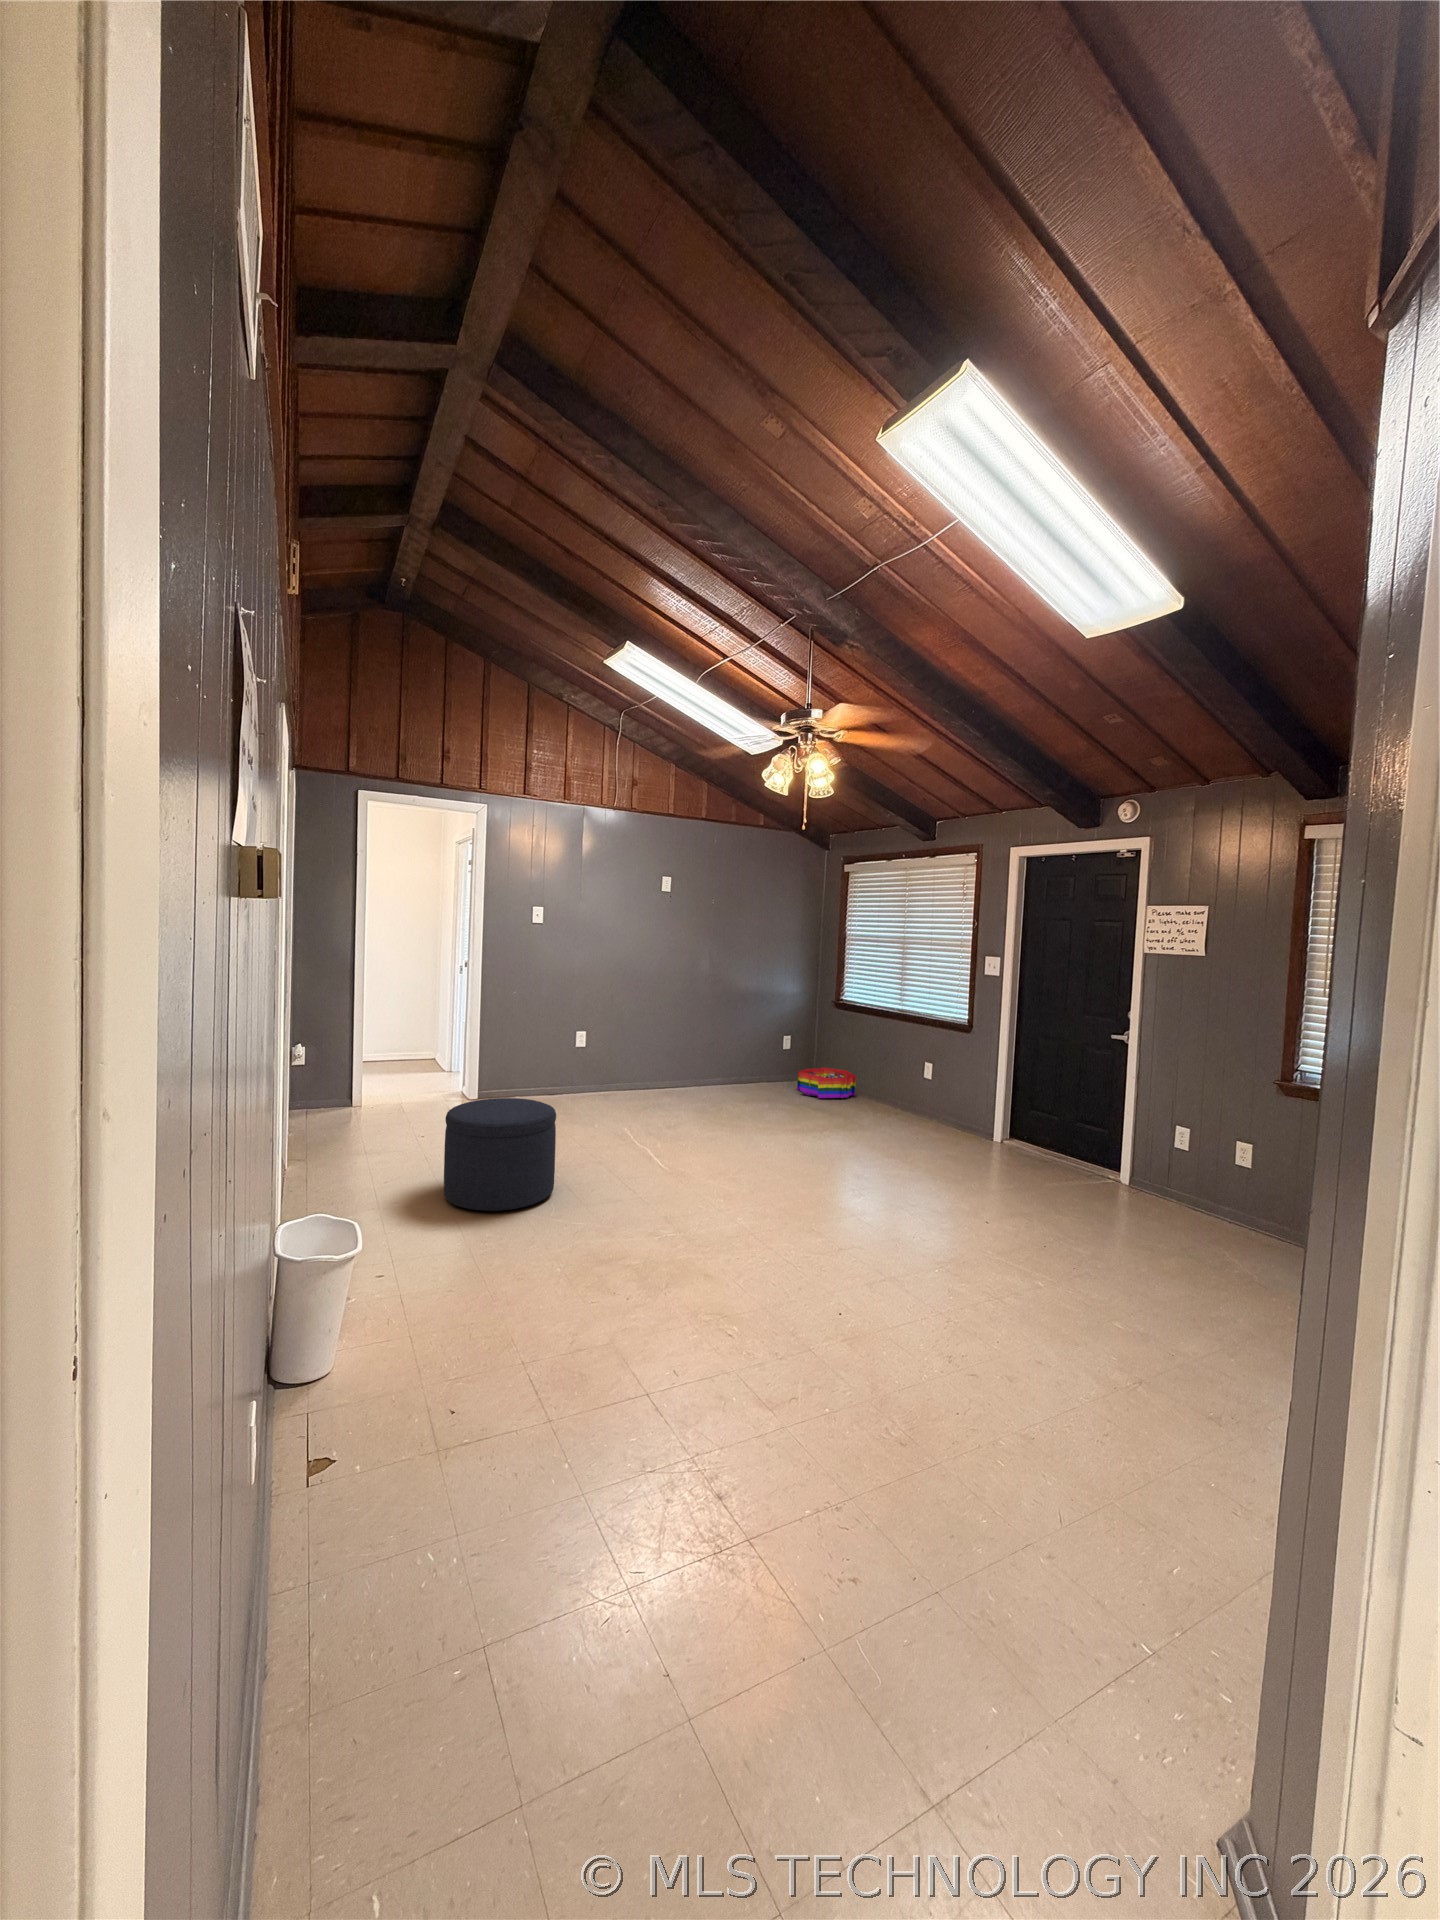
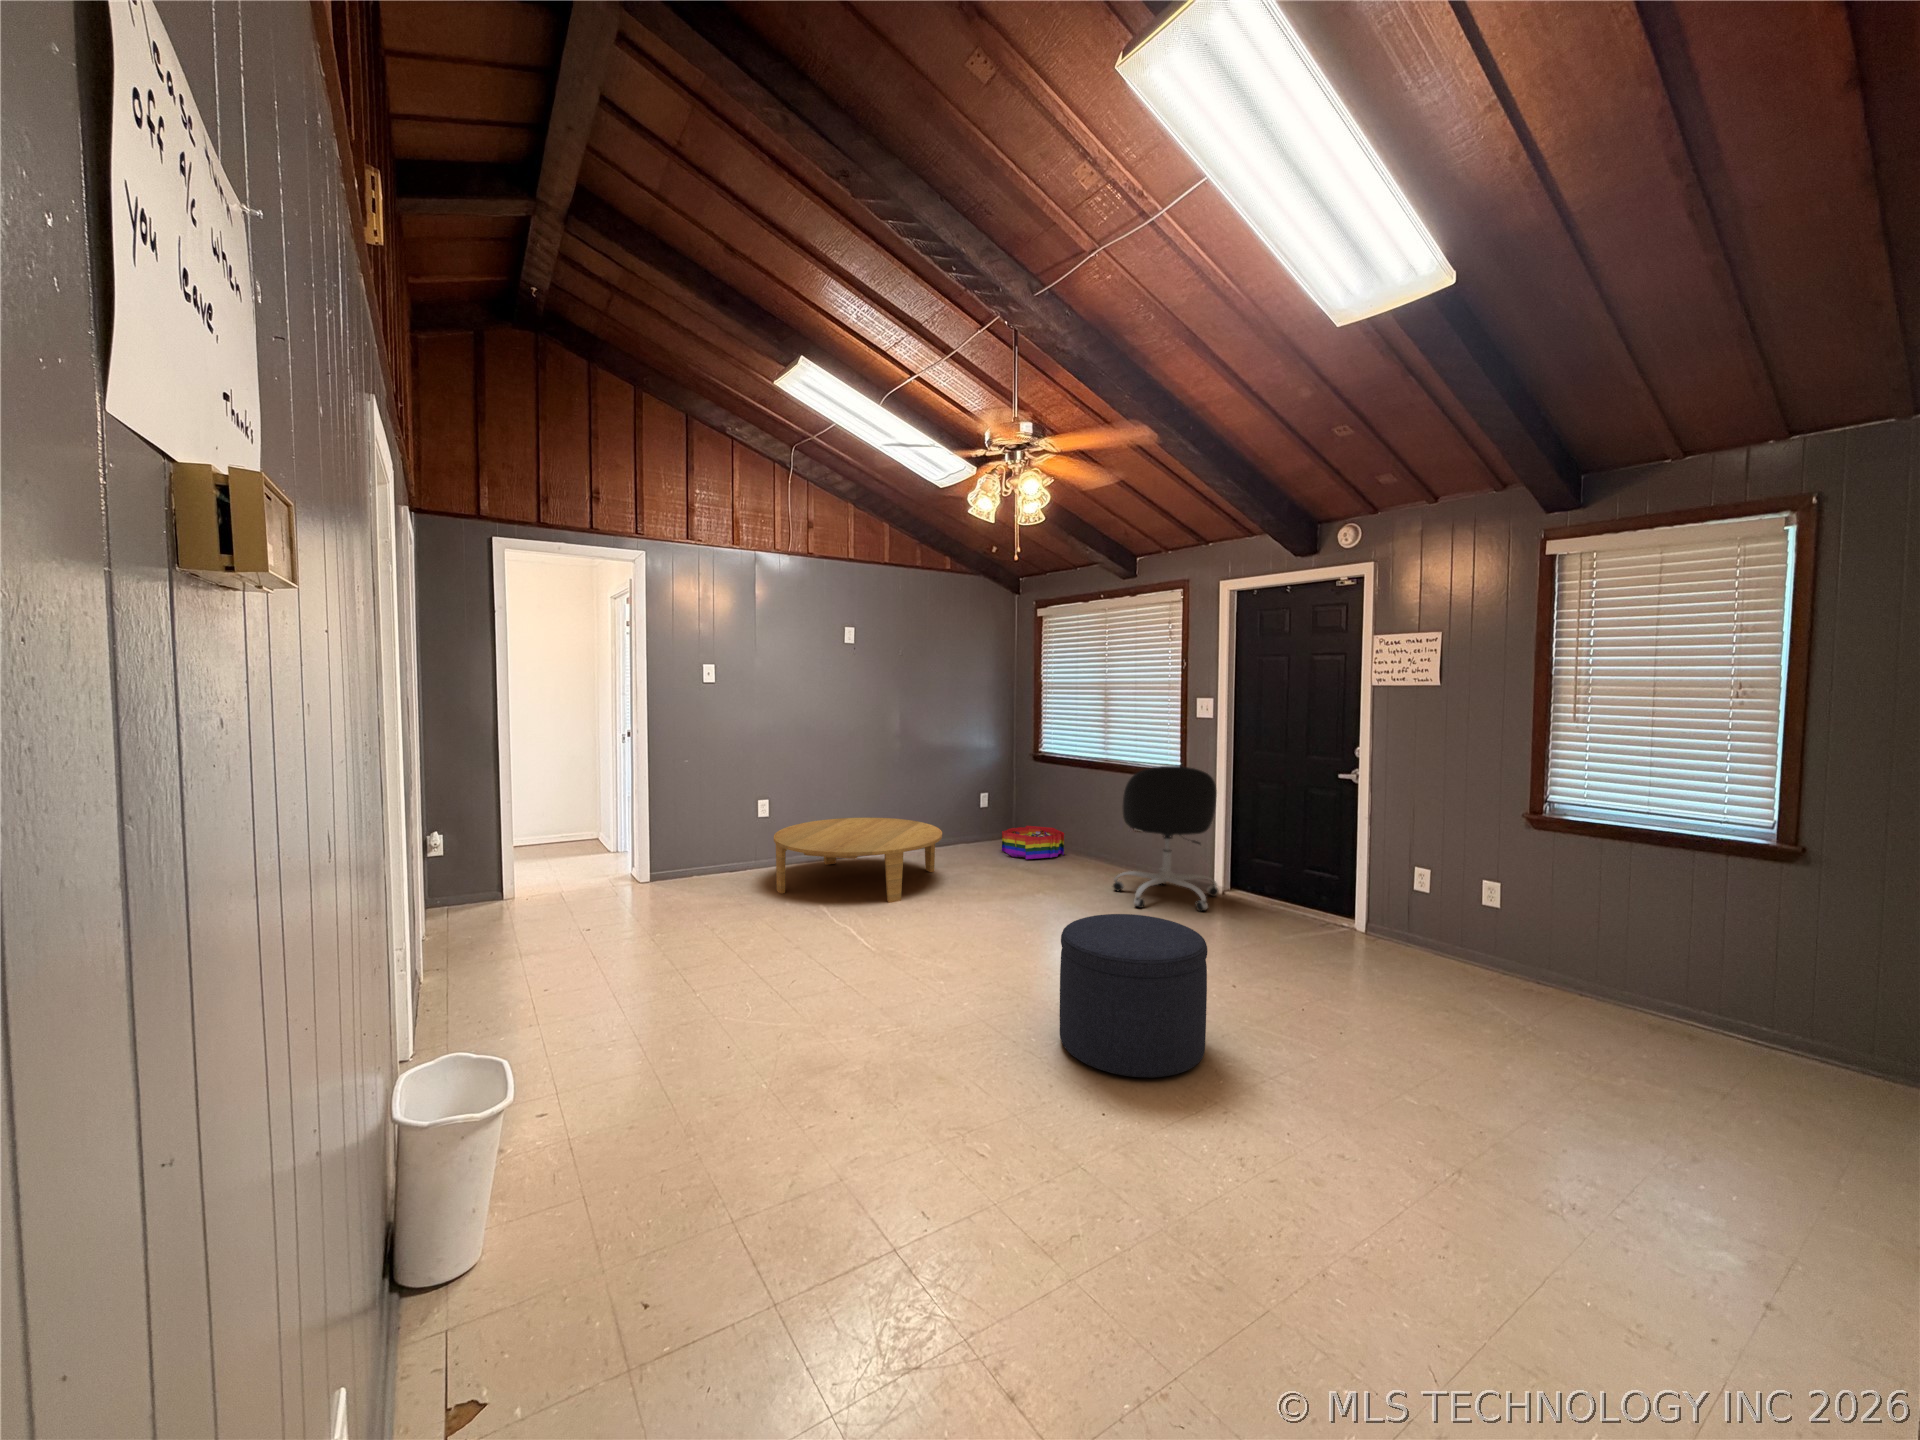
office chair: none [894,1018,994,1155] -> present [1113,766,1219,911]
coffee table: none [588,1050,739,1128] -> present [774,818,942,903]
ottoman: present [444,1098,556,1212] -> present [1060,914,1208,1077]

